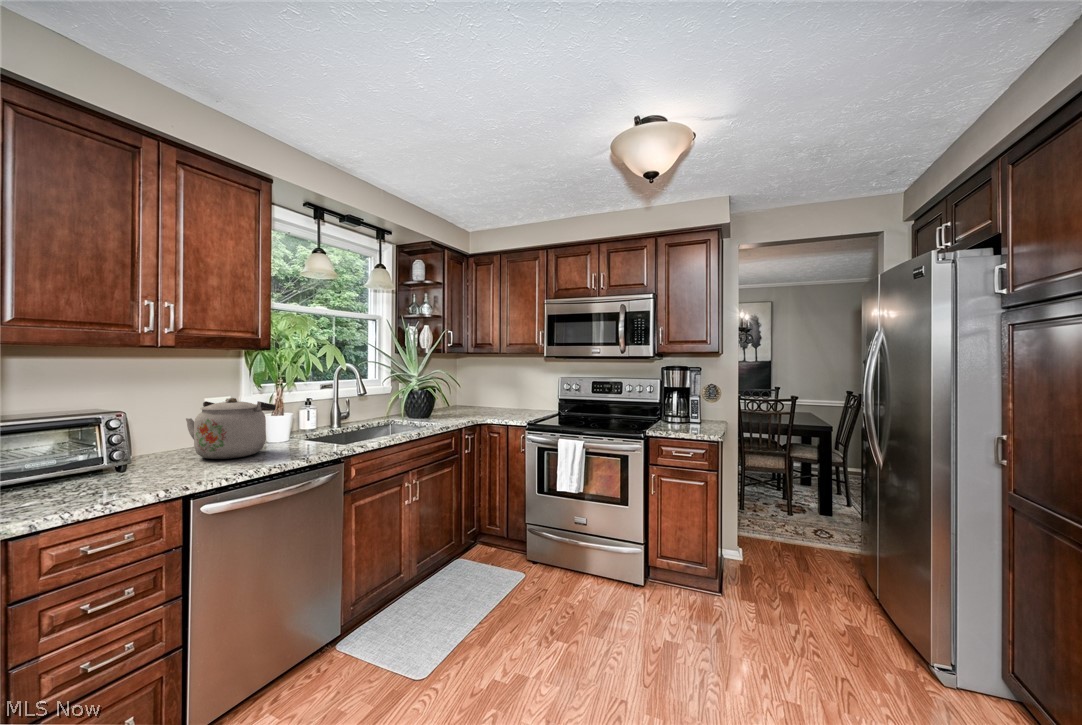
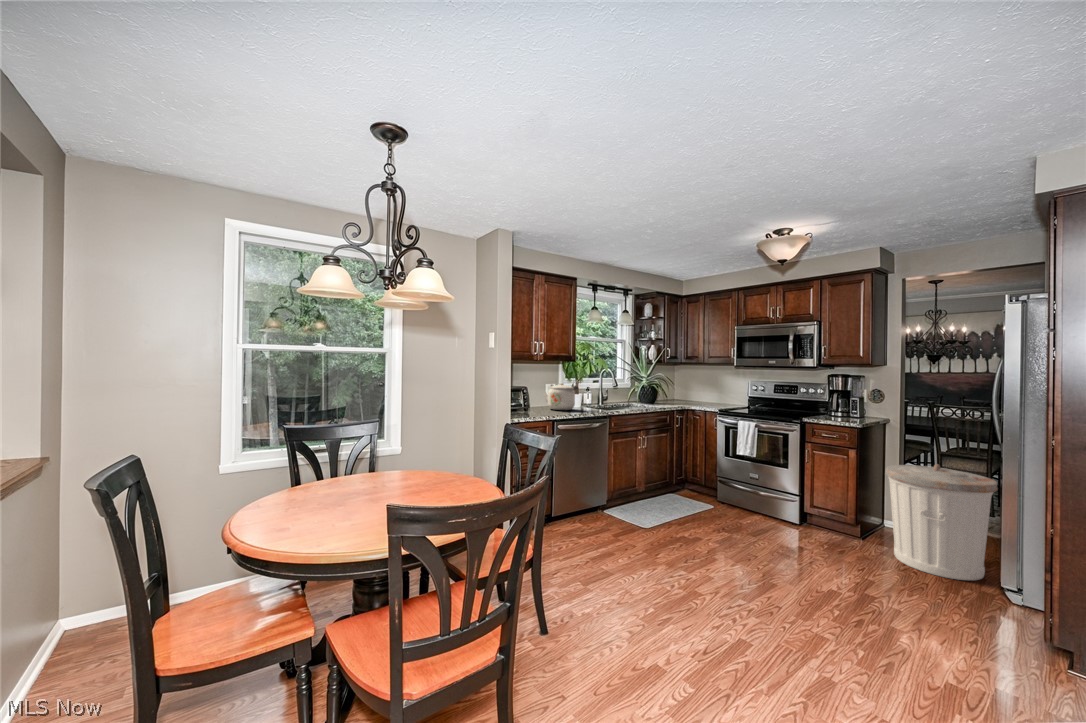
trash can: none [755,485,887,649] -> present [885,464,998,580]

